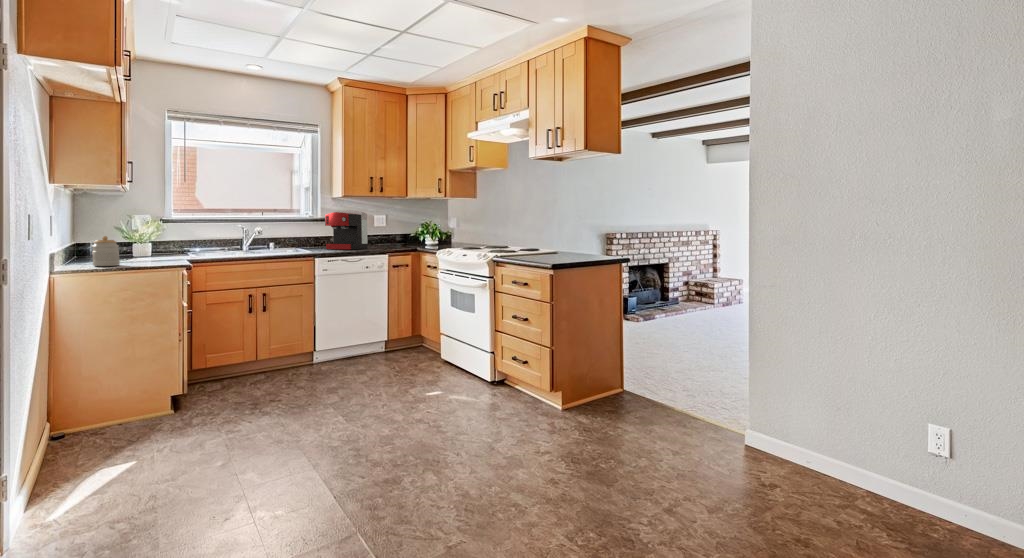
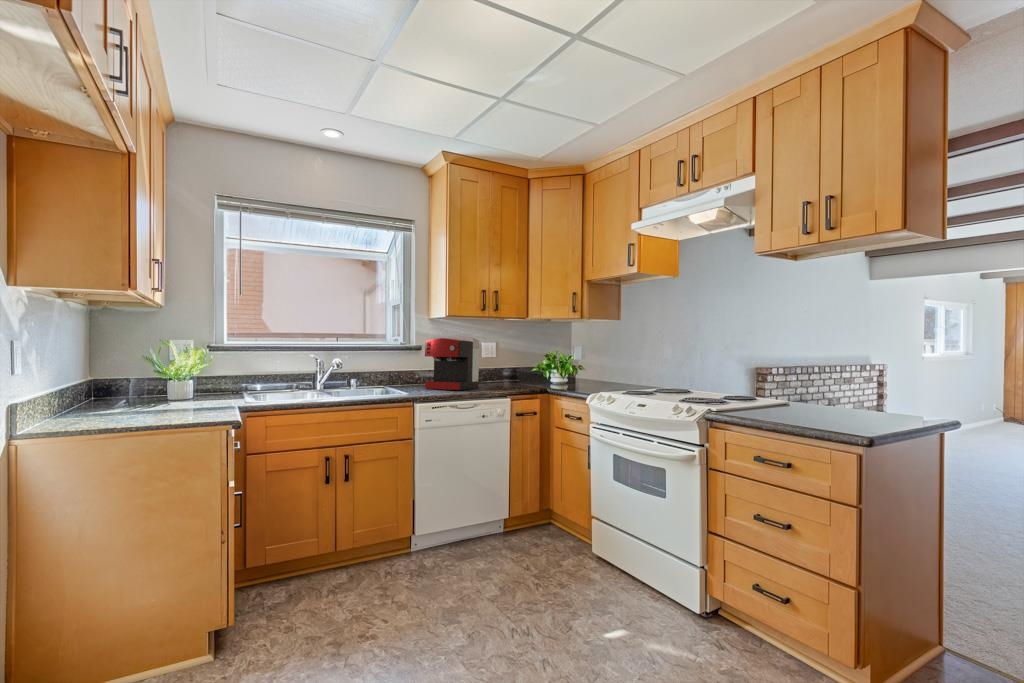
jar: present [92,236,120,266] -> none [96,374,140,423]

